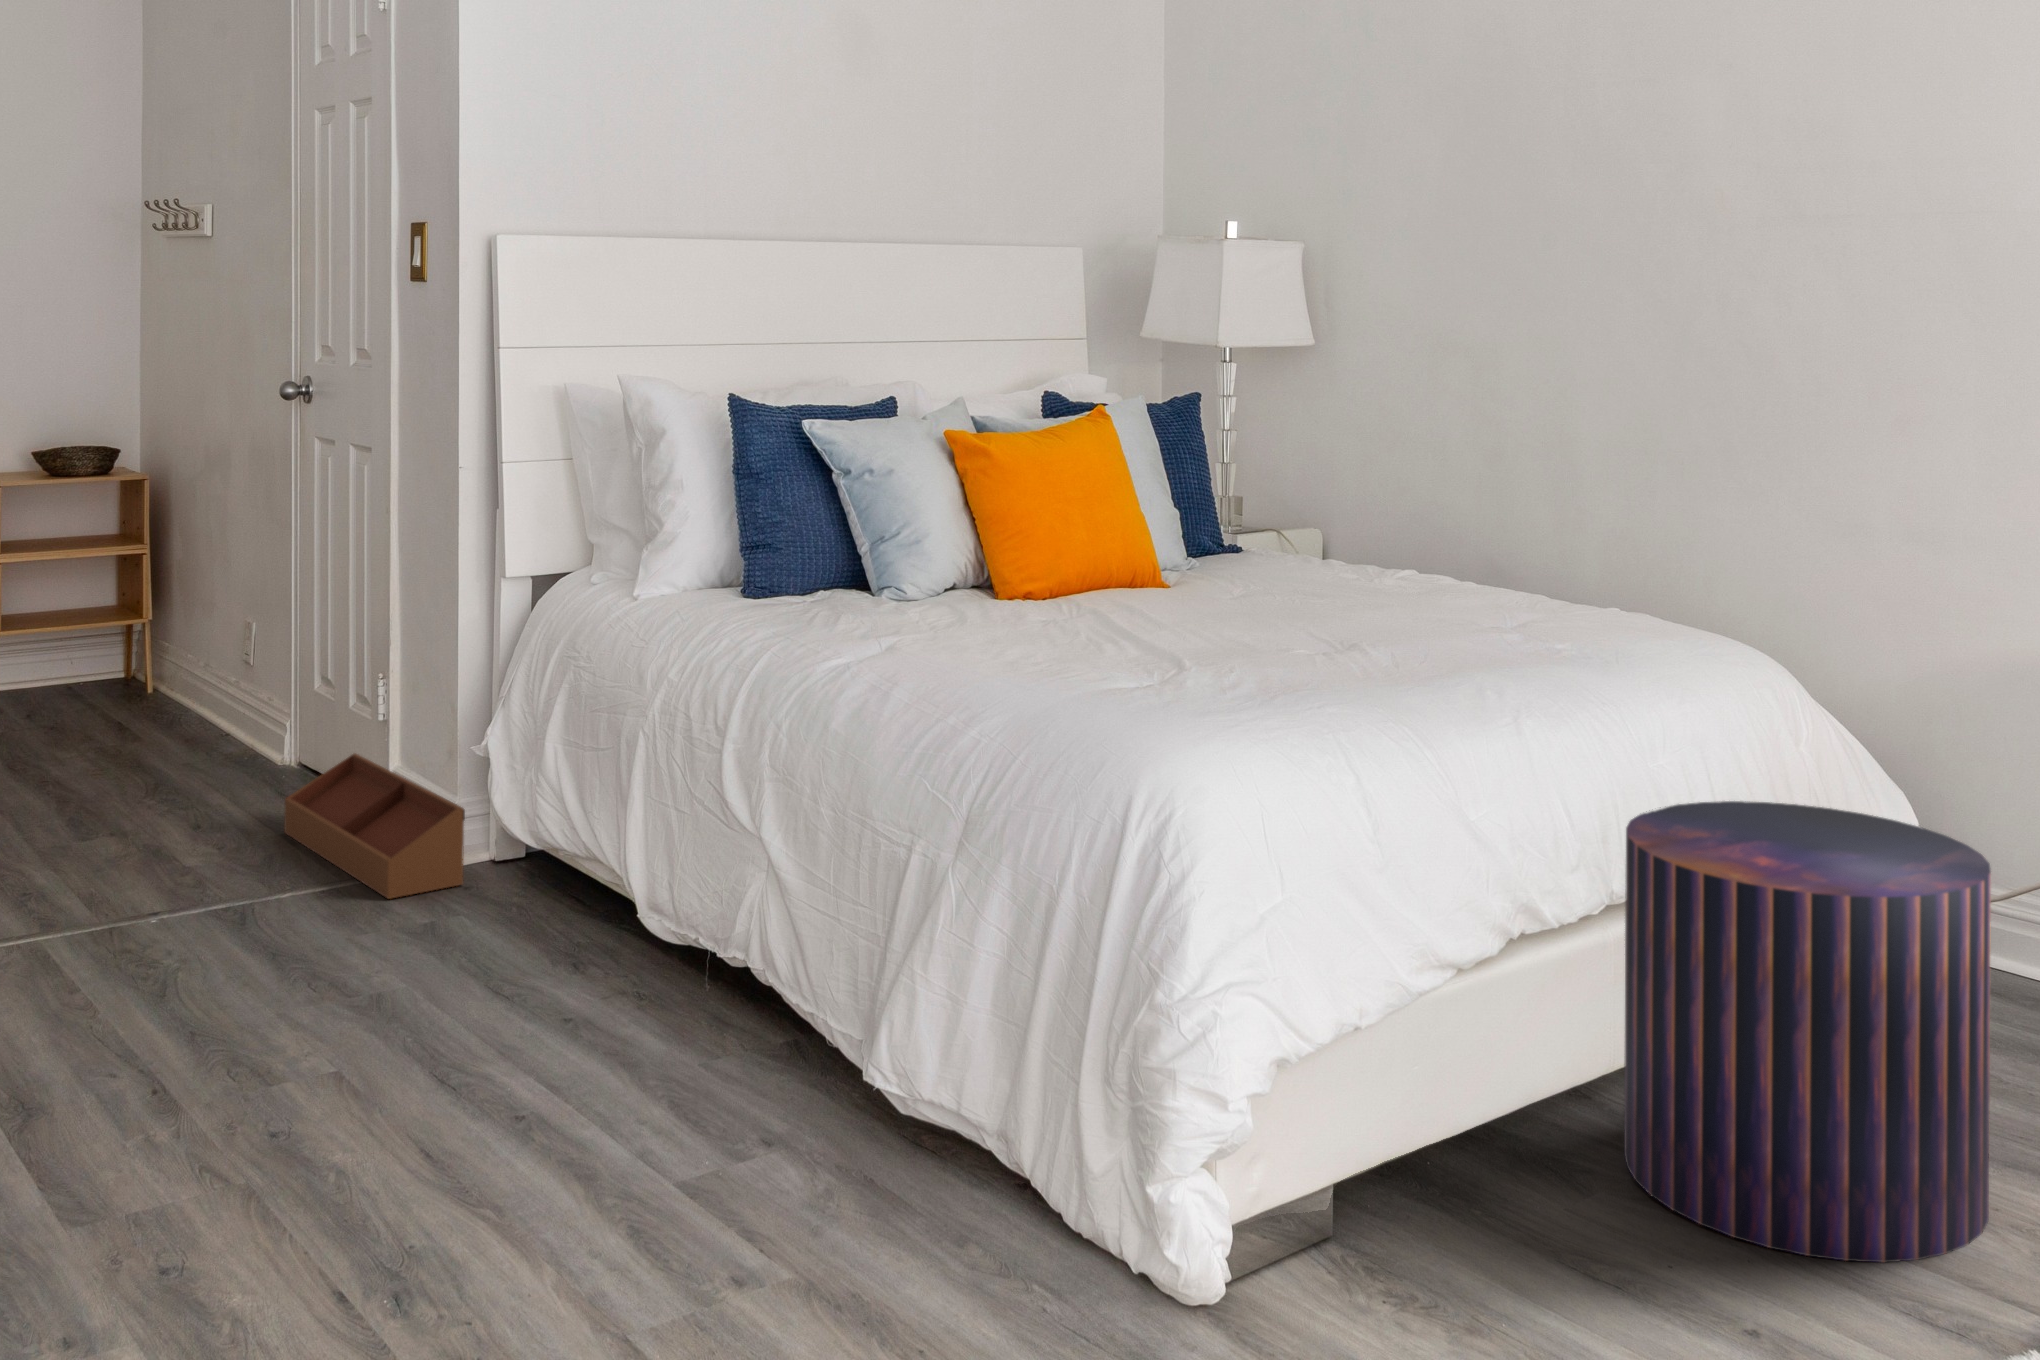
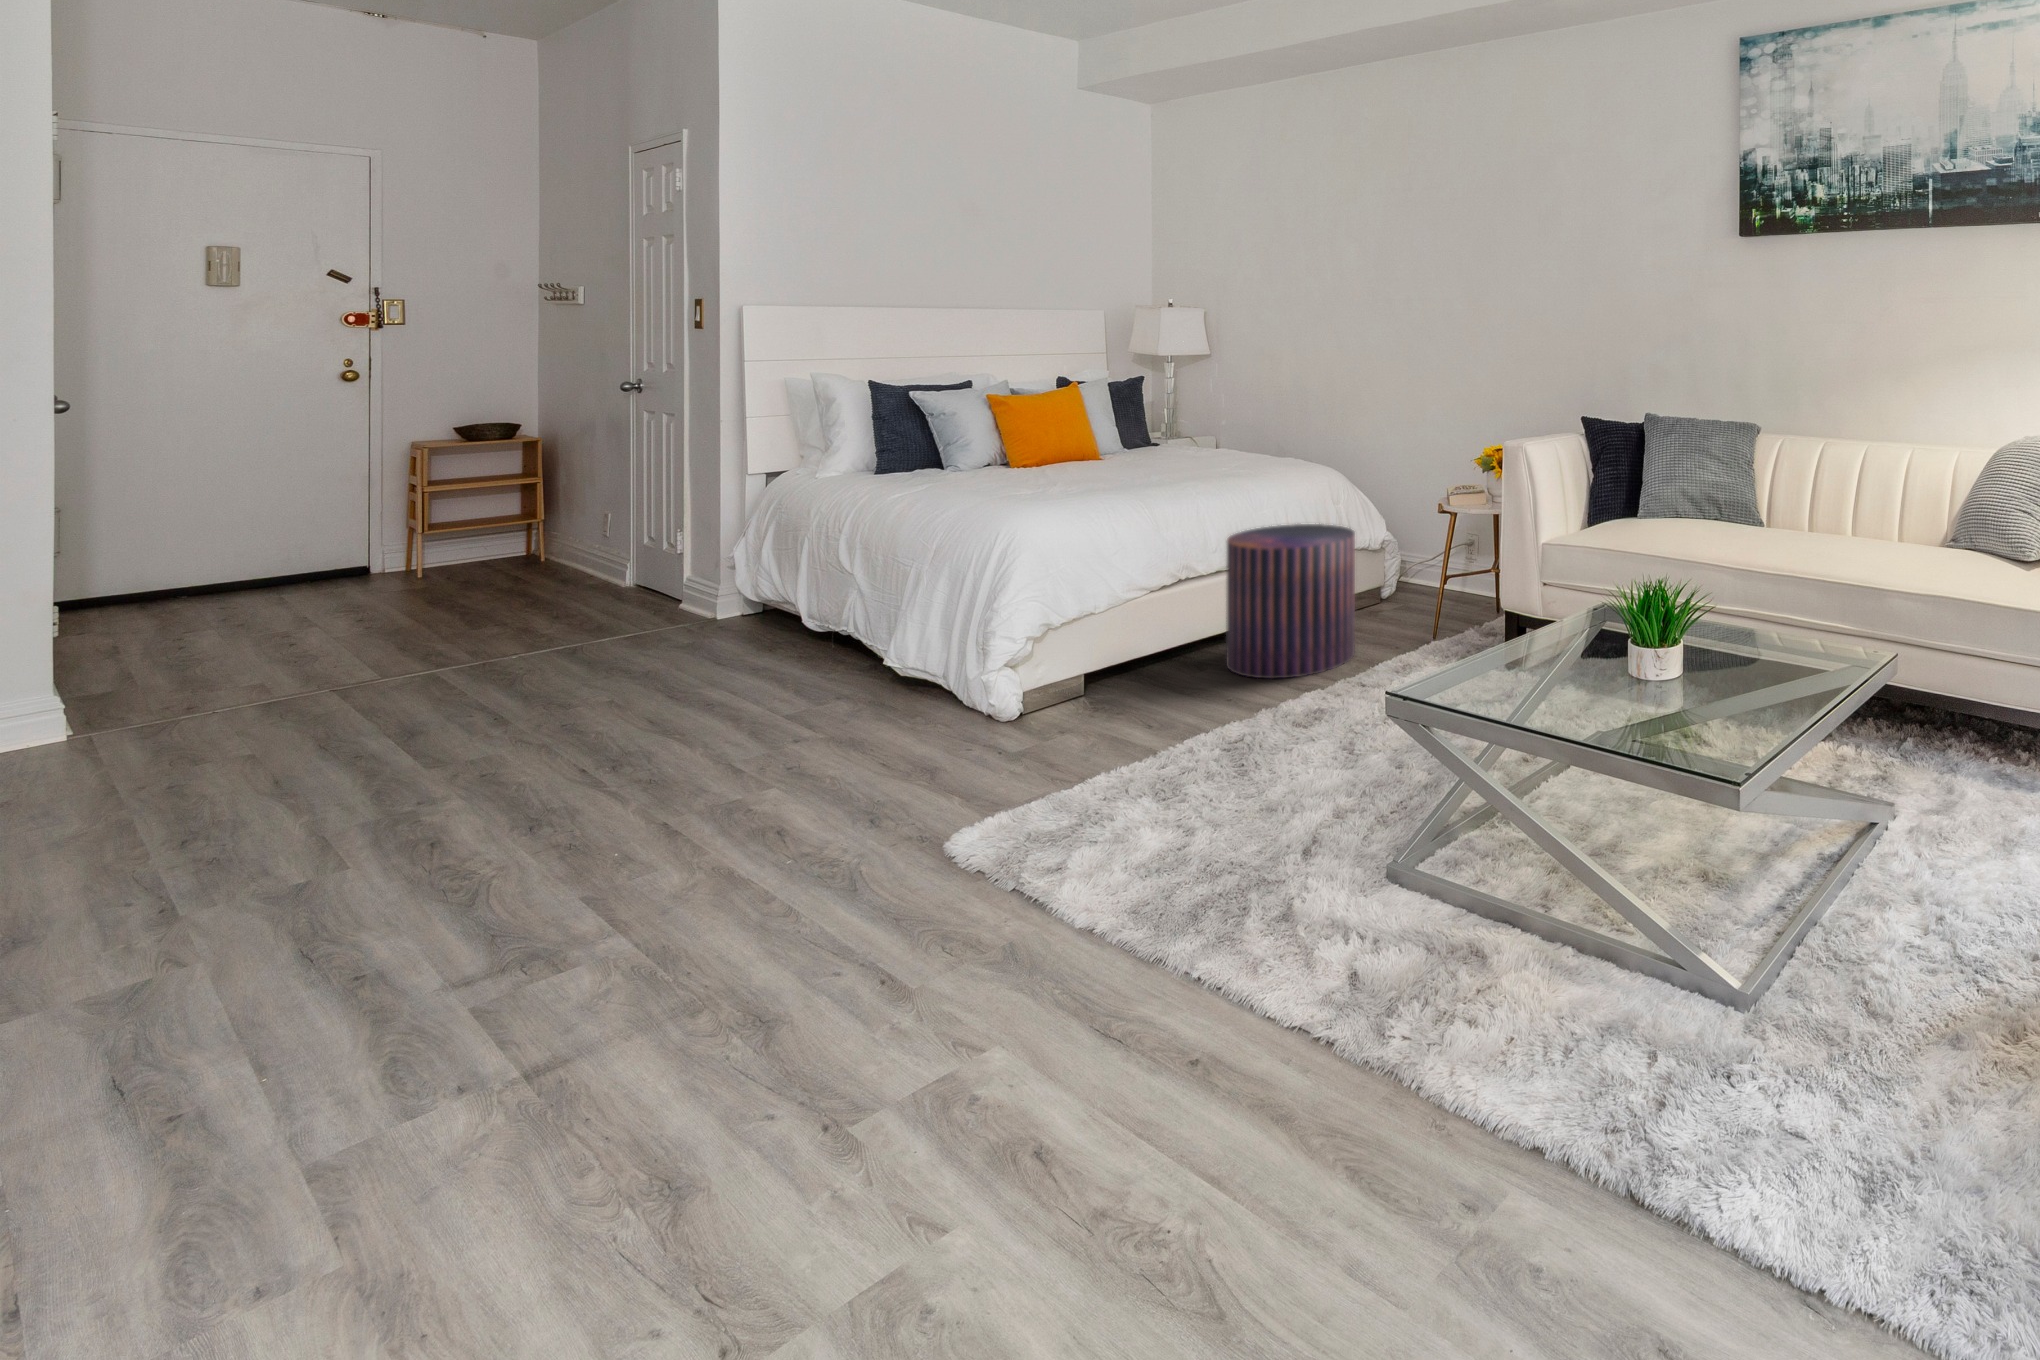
storage bin: present [284,754,465,899] -> none [617,571,722,635]

